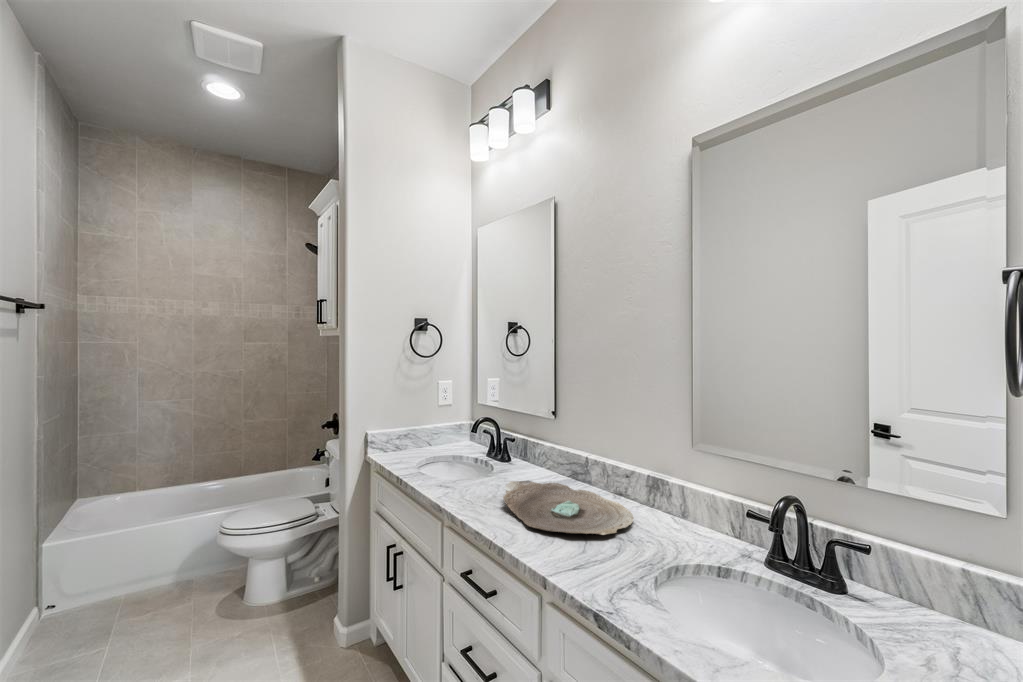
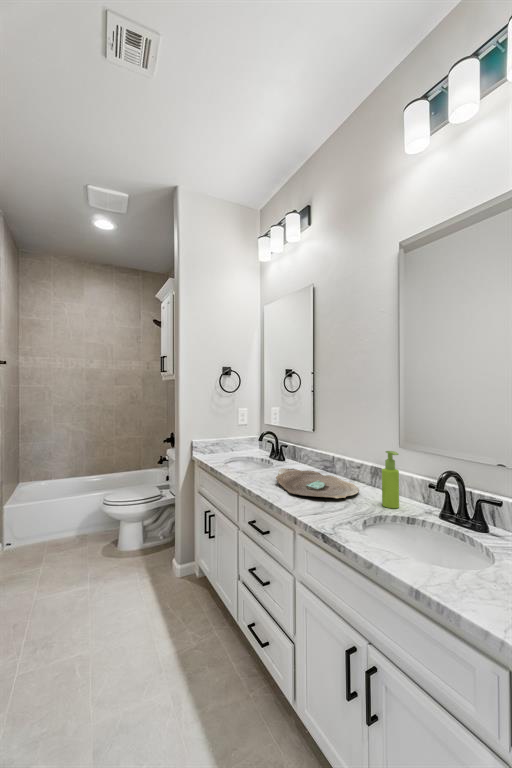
soap dispenser: none [673,459,701,549] -> present [382,451,399,508]

